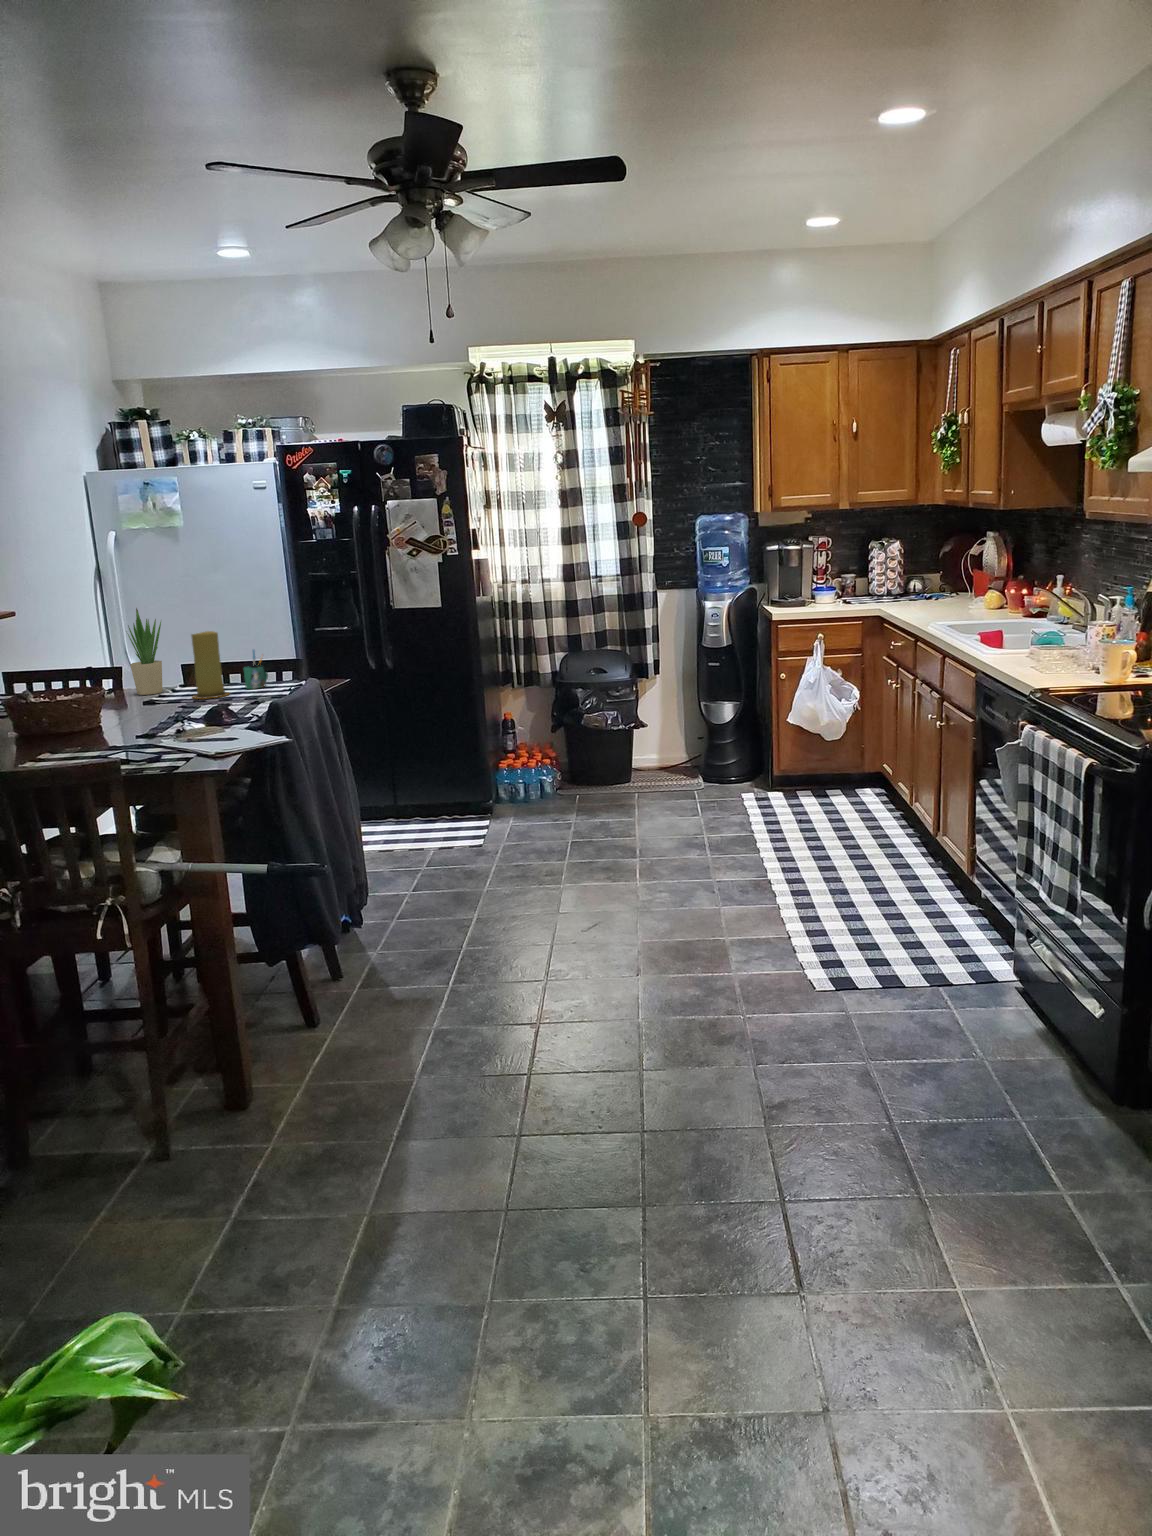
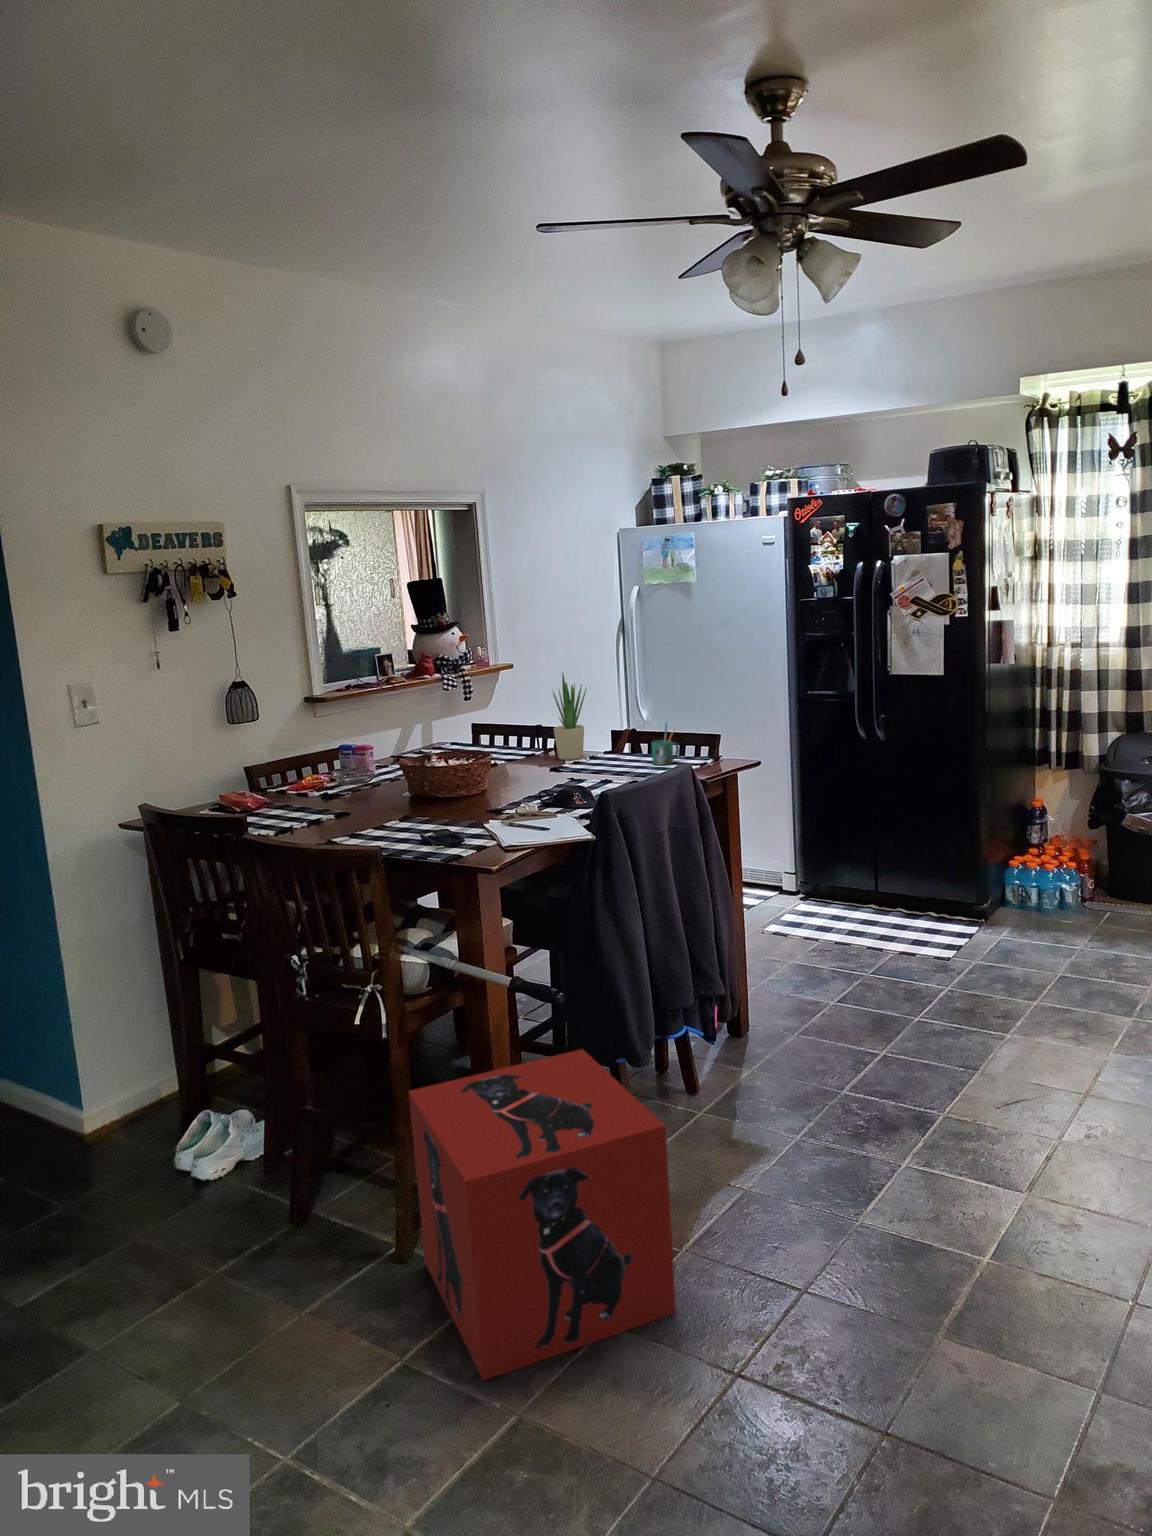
candle: present [191,631,229,699] -> none [592,702,630,772]
storage box: none [175,918,438,1176] -> present [408,1049,676,1380]

